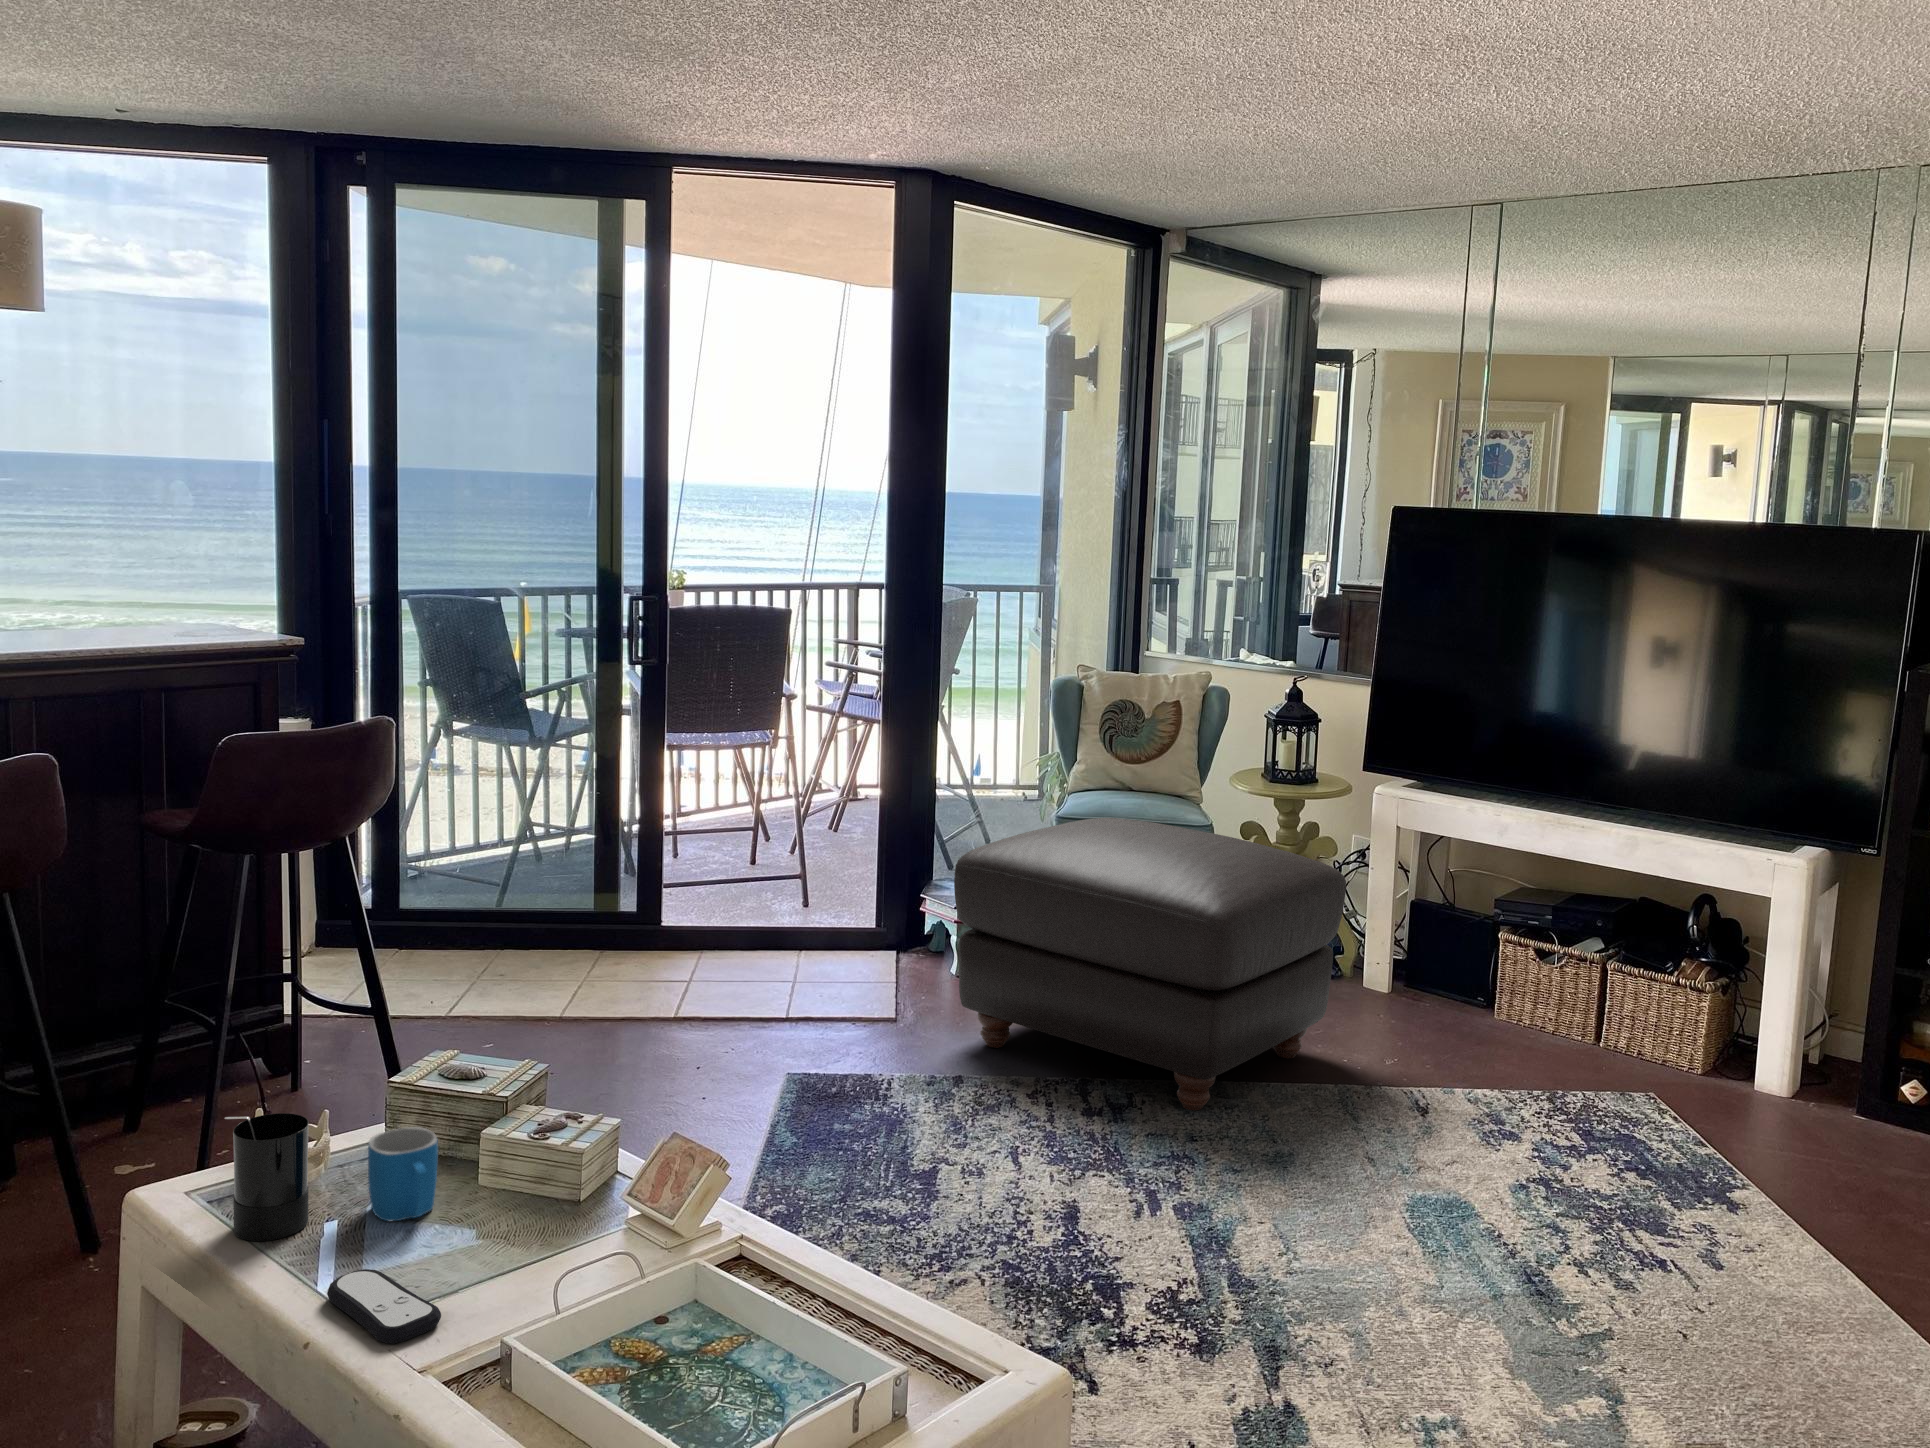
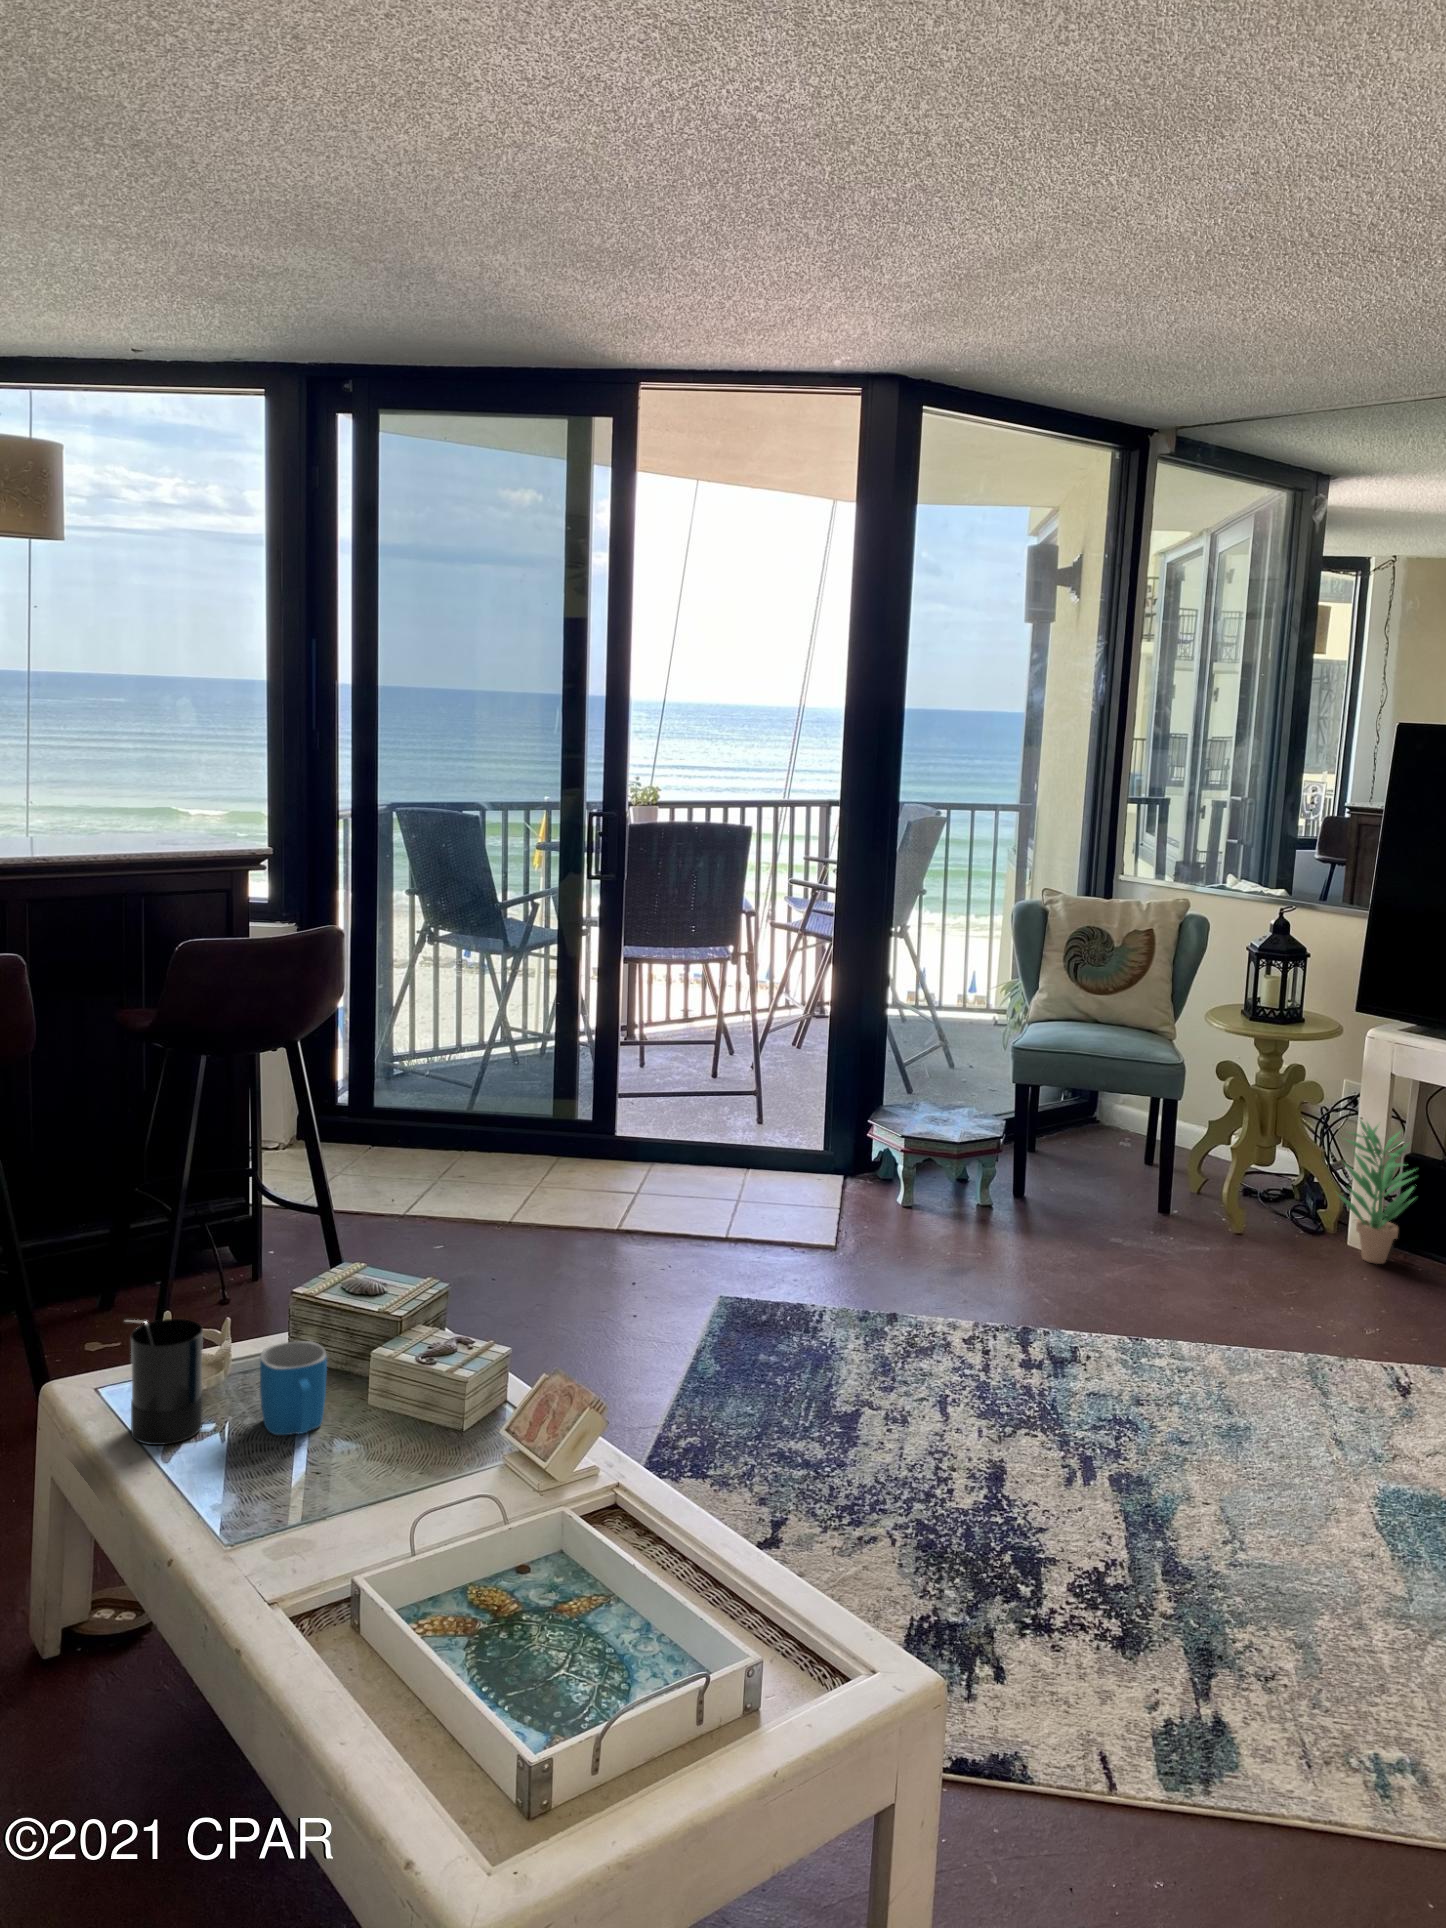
ottoman: present [954,818,1346,1110] -> none [898,1053,1323,1369]
potted plant: none [1354,866,1428,1002] -> present [1339,1121,1415,1264]
remote control: present [327,1269,441,1344] -> none [197,1487,299,1571]

